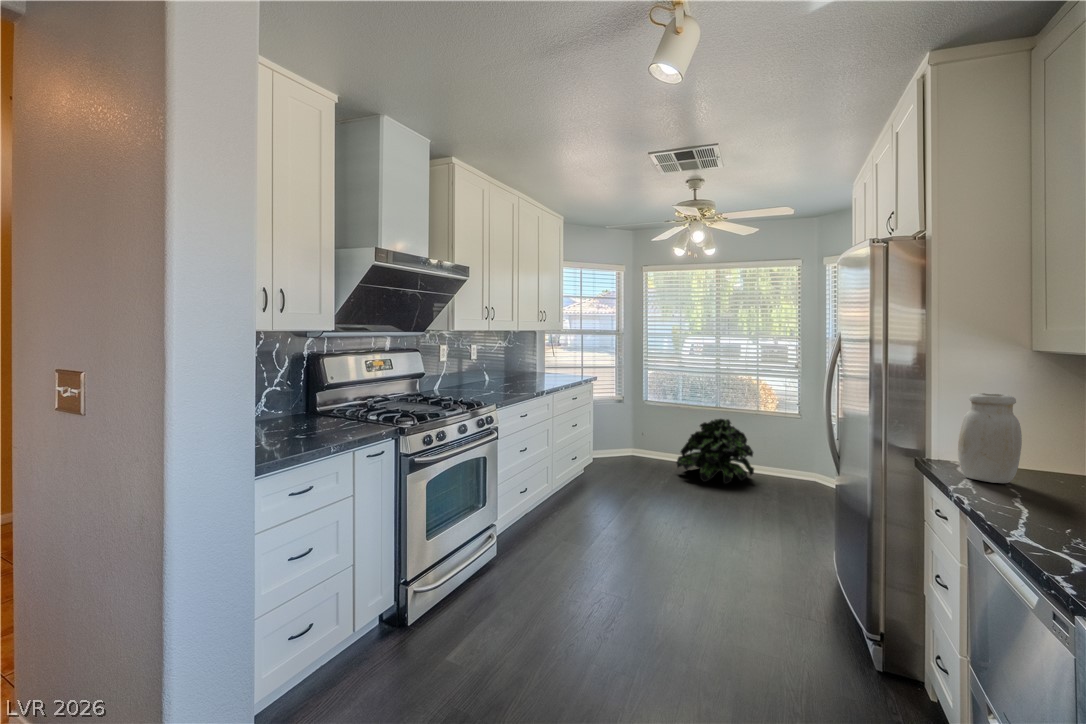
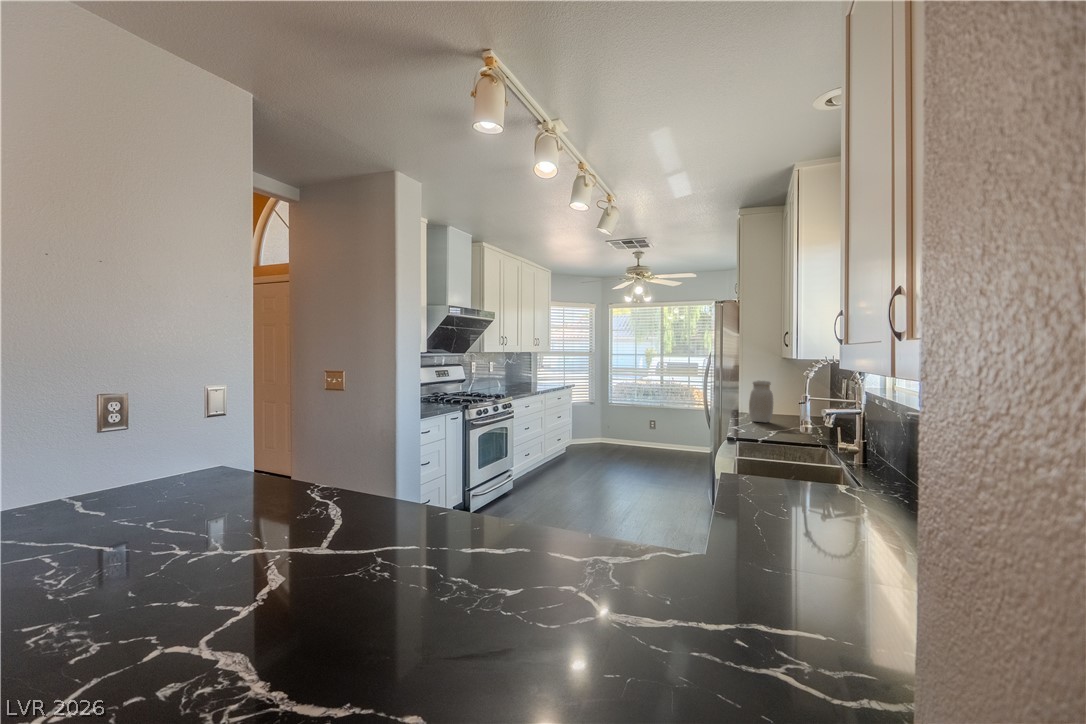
potted plant: present [677,419,754,484] -> none [631,414,684,458]

